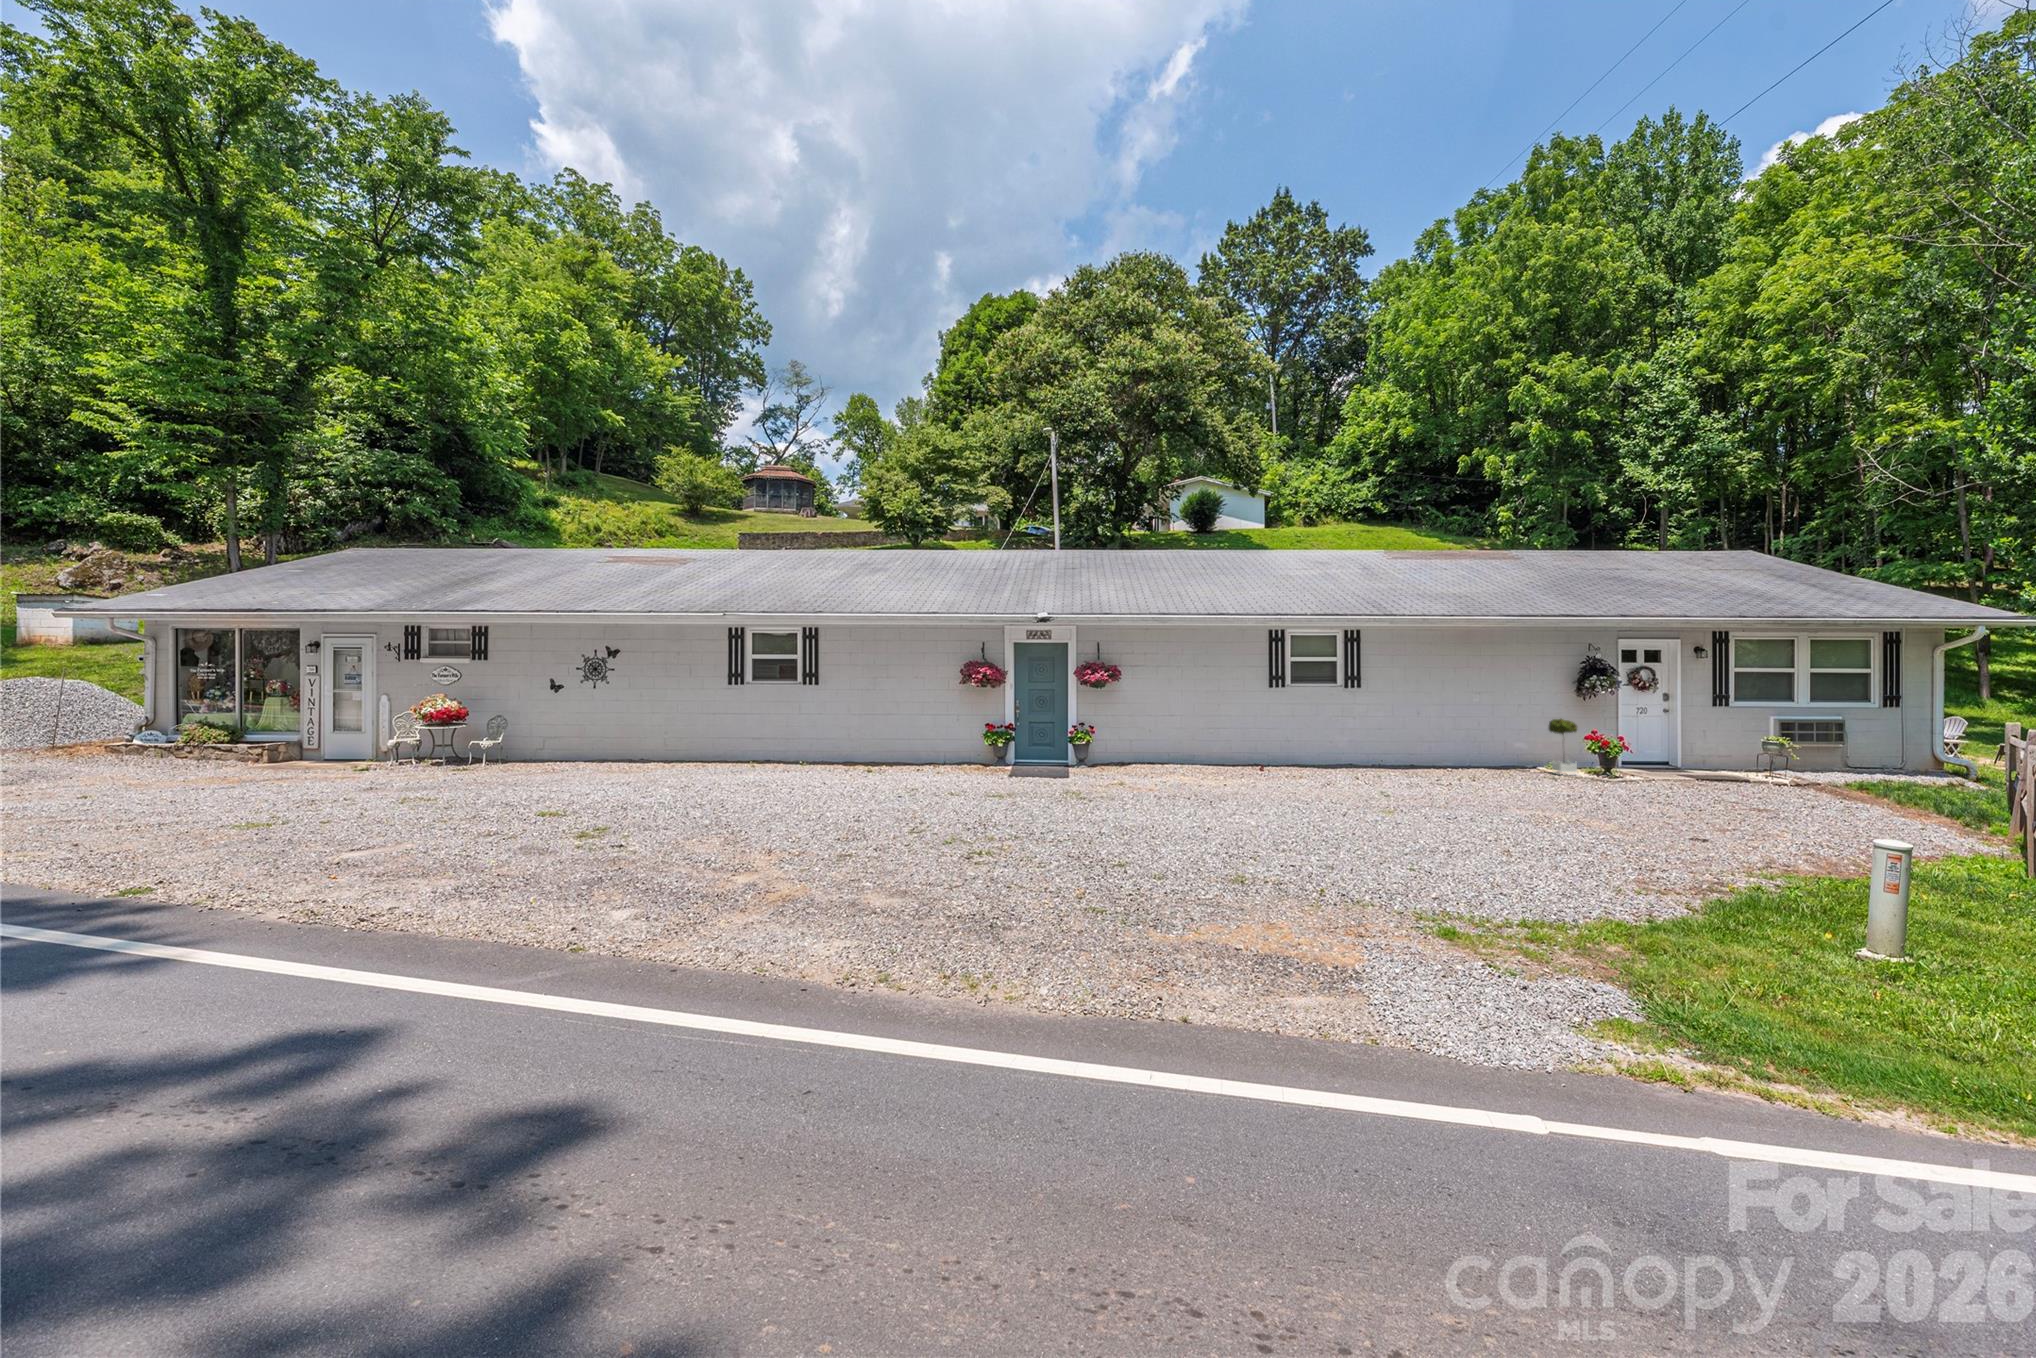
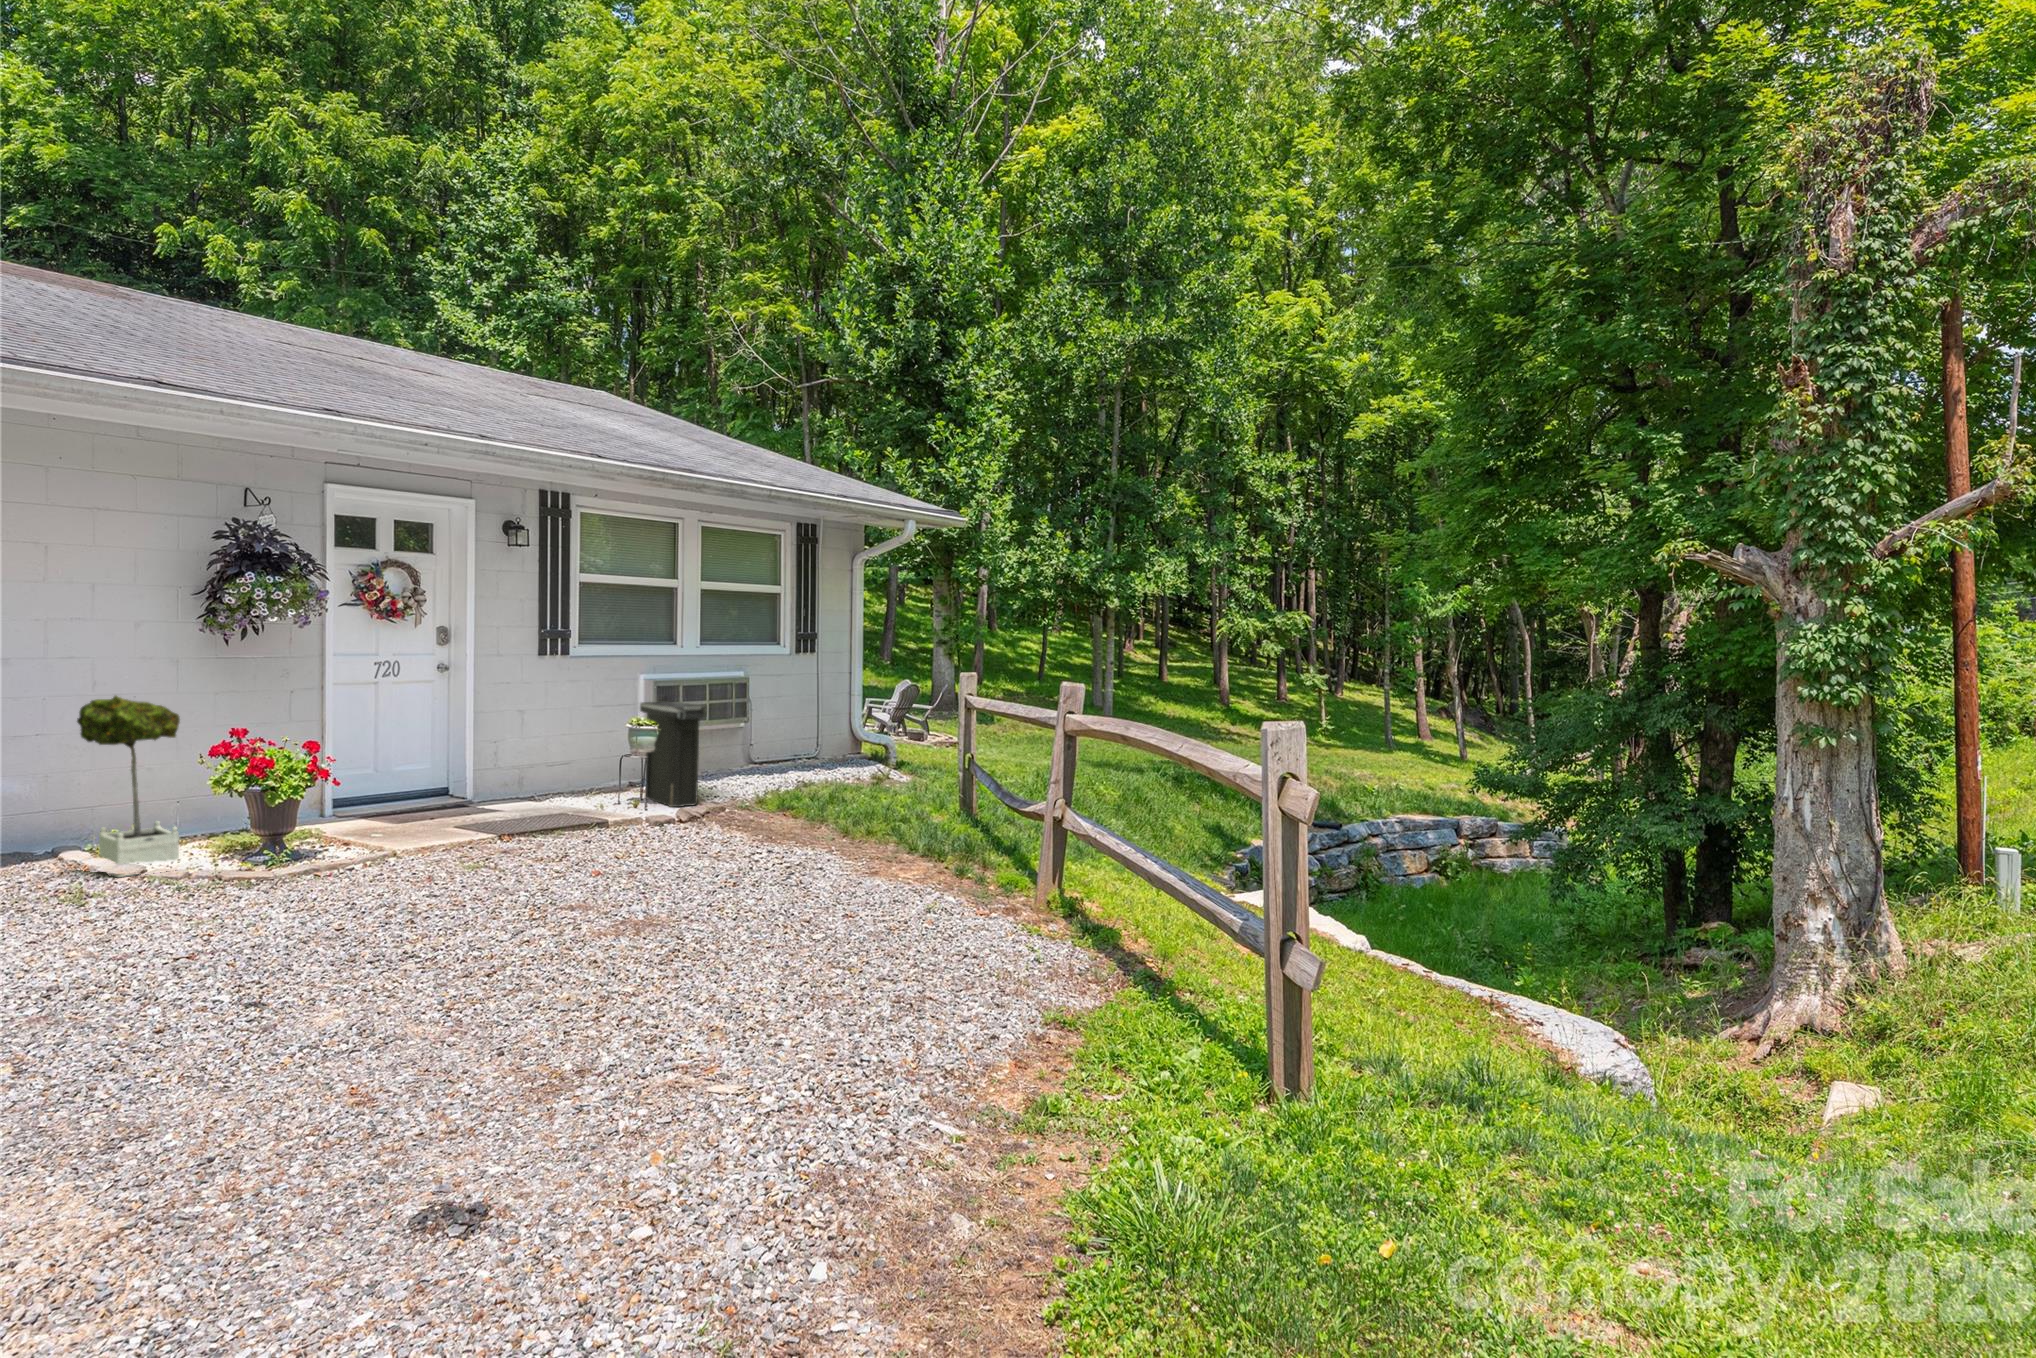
trash can: none [1768,730,1810,783] -> present [640,702,707,807]

